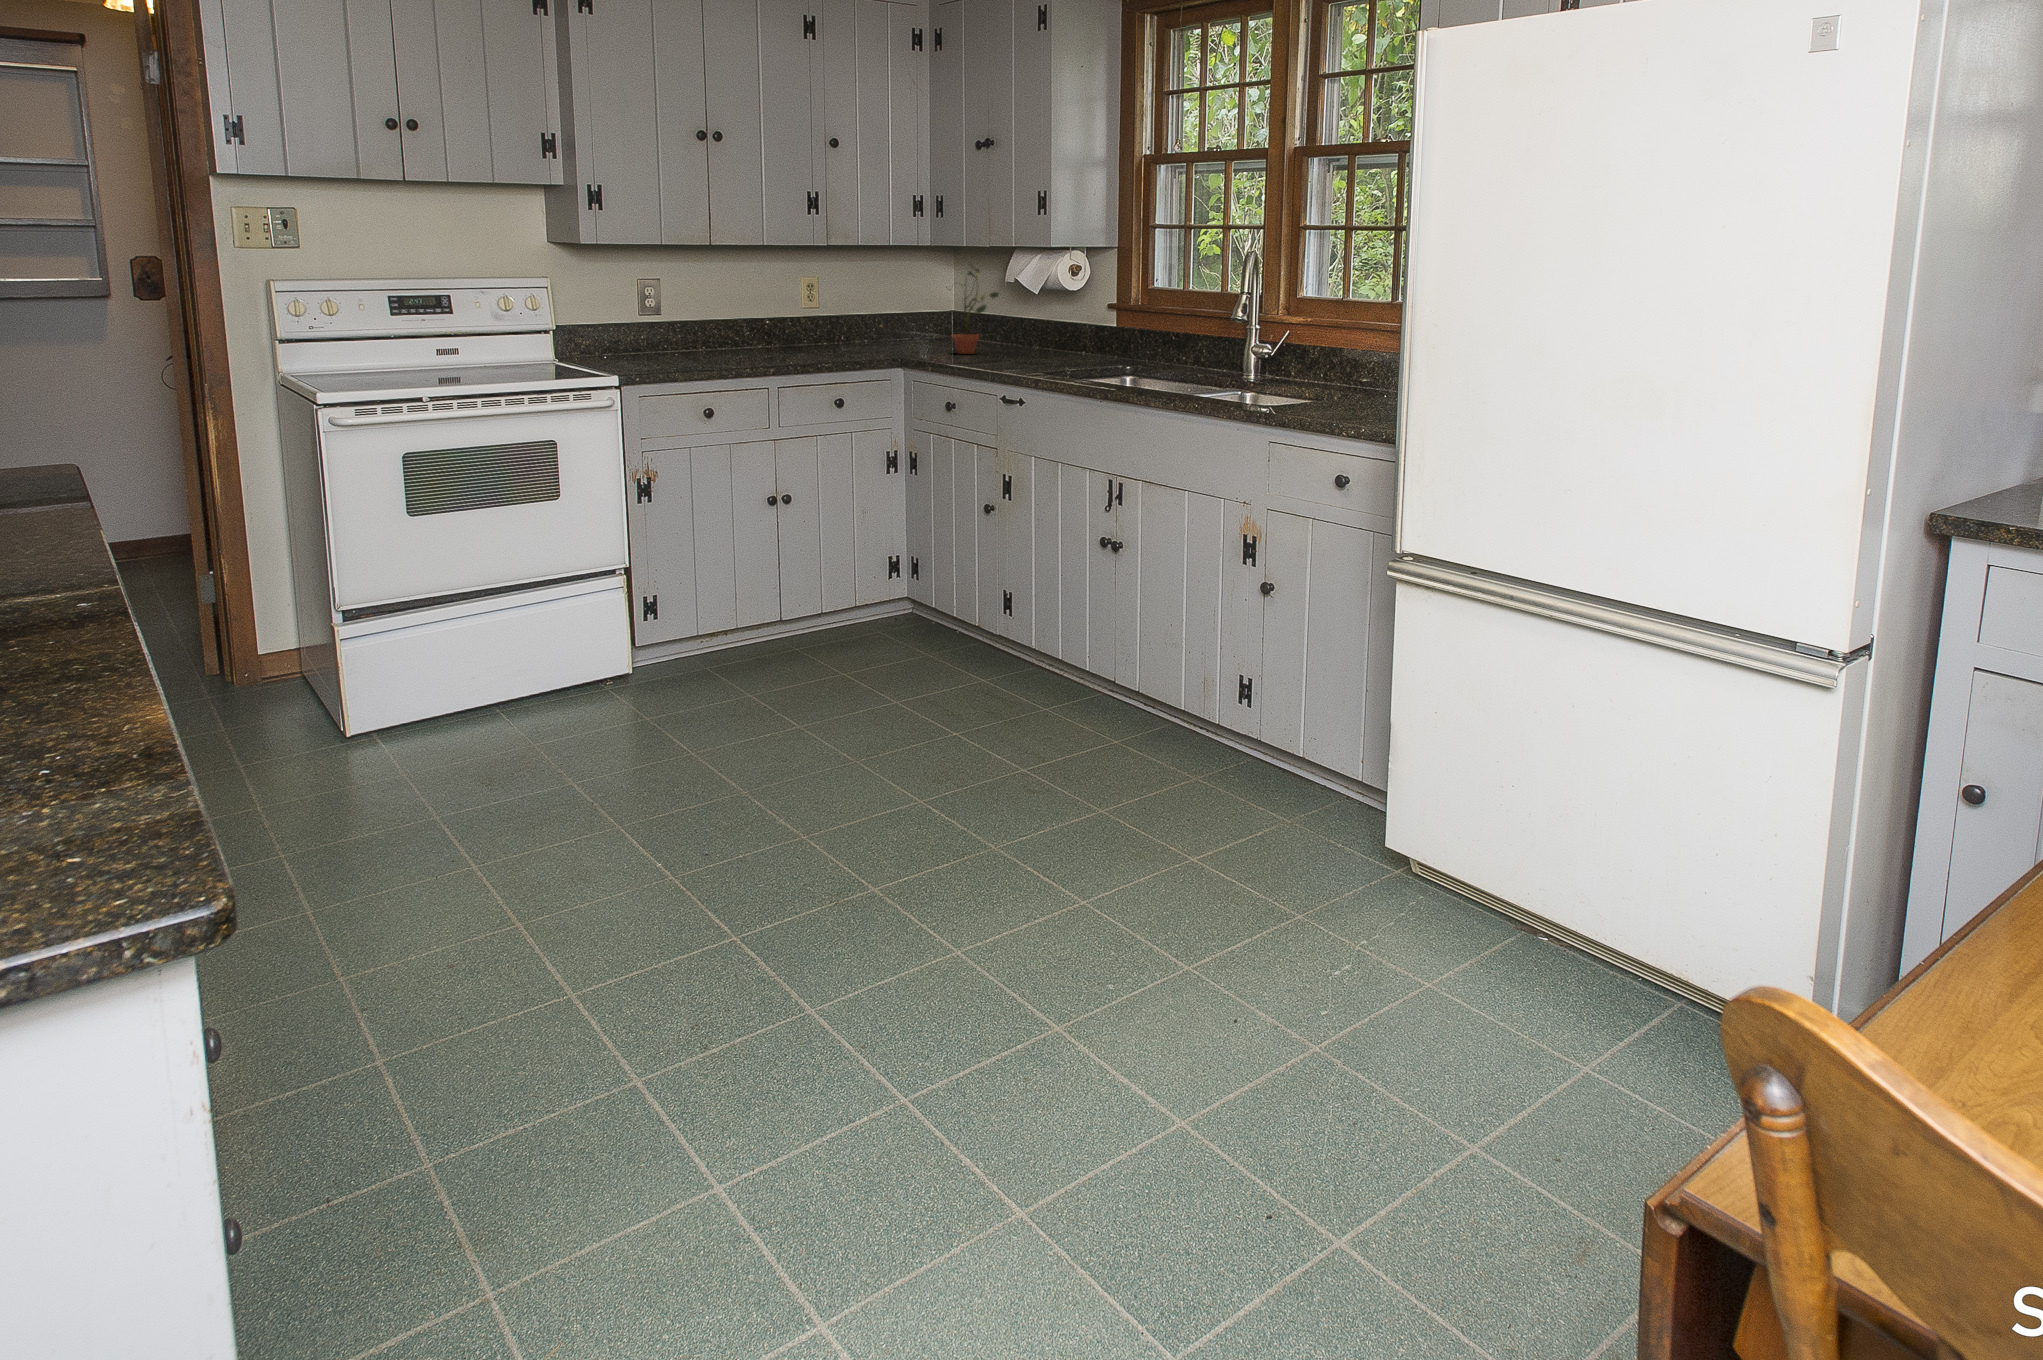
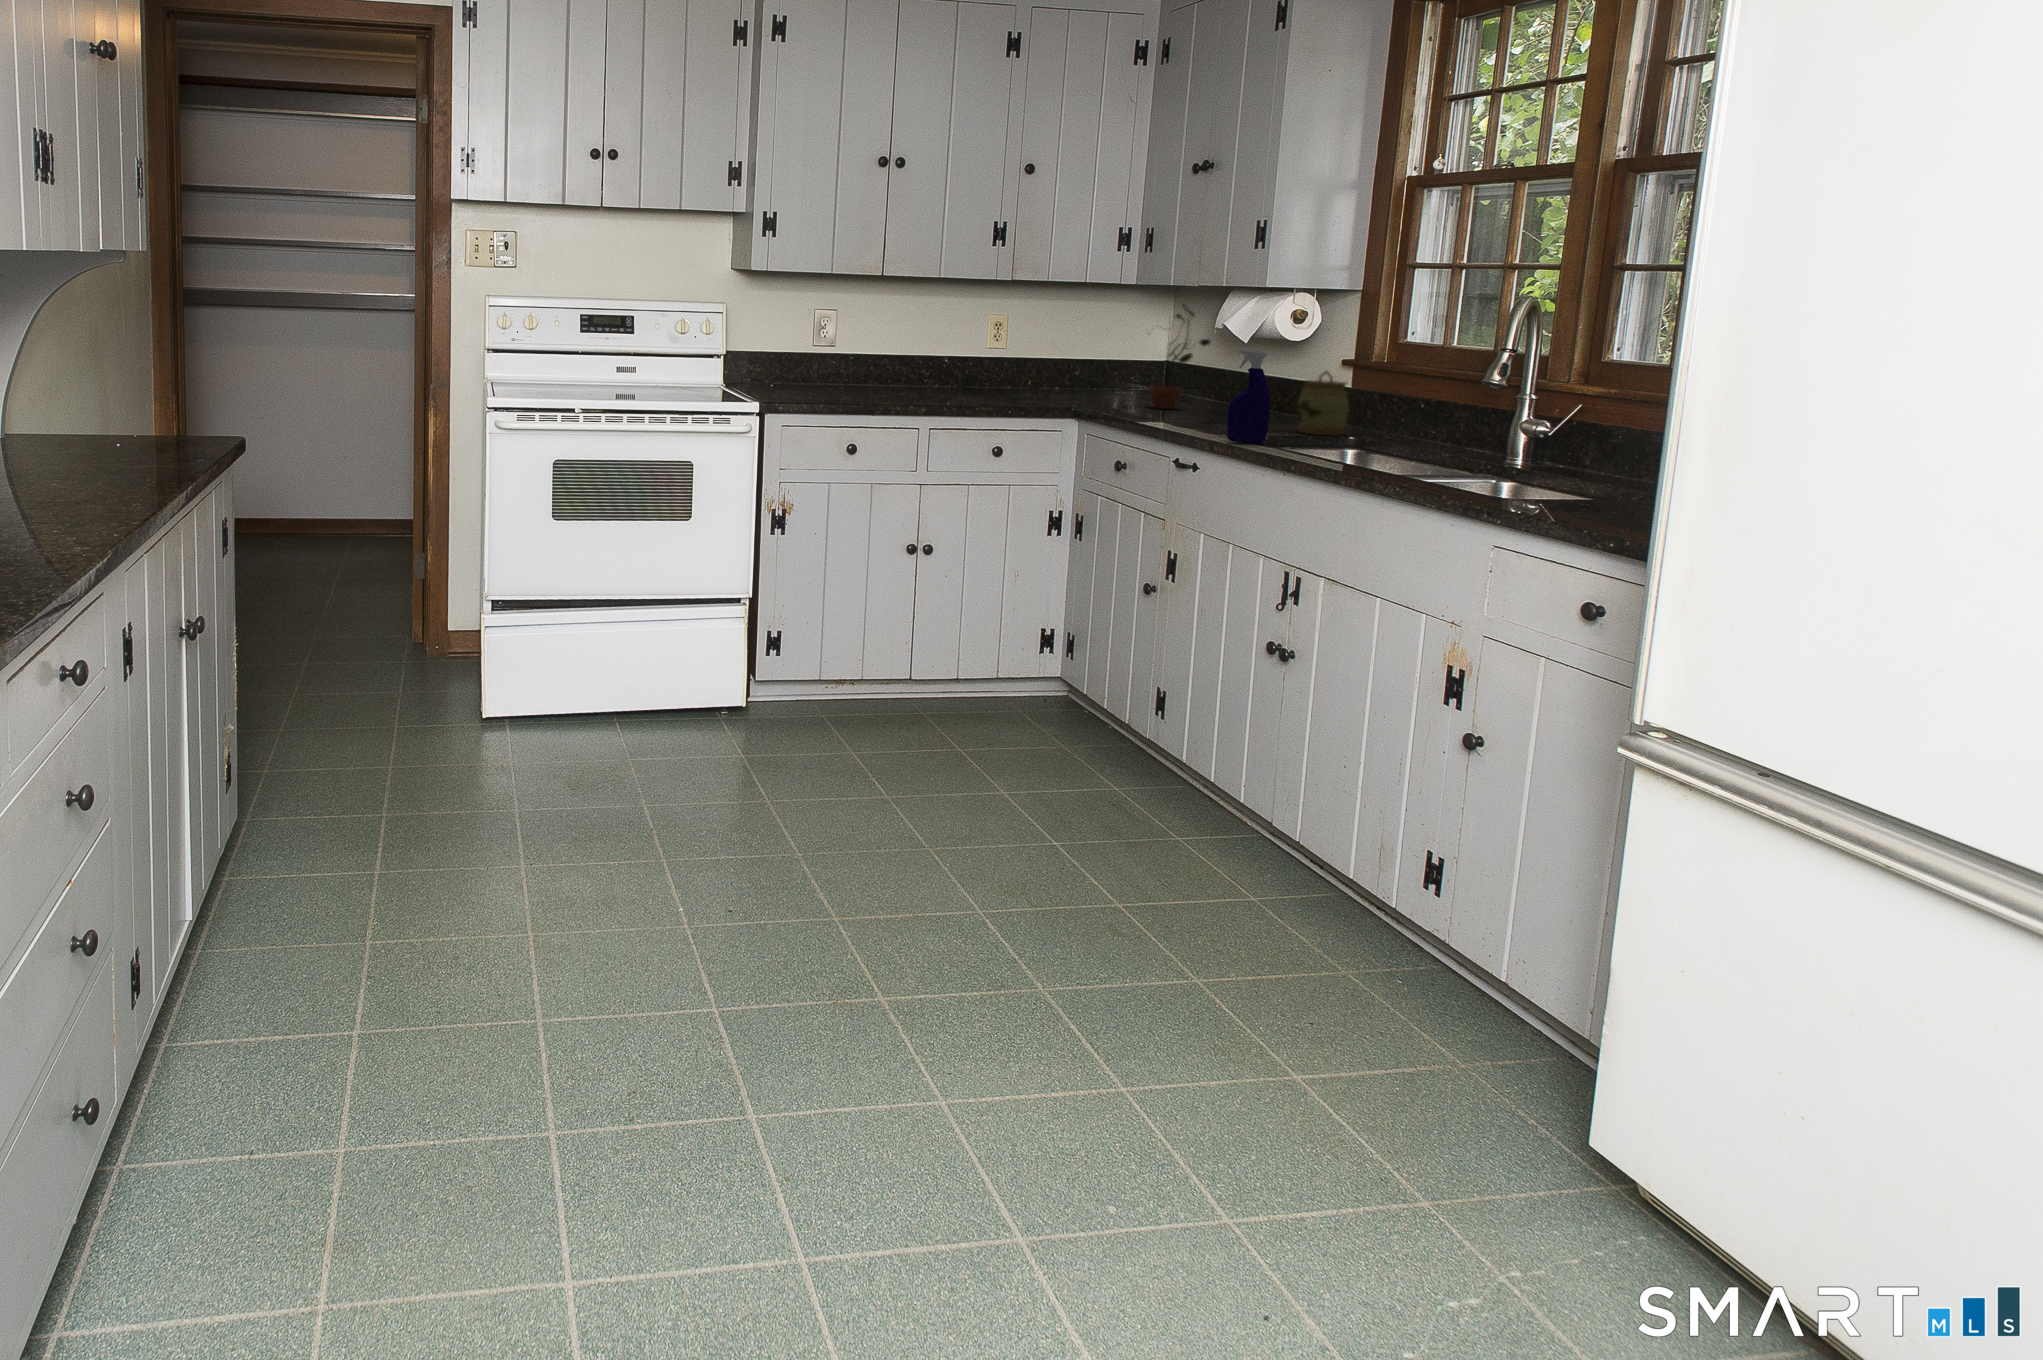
spray bottle: none [1043,300,1073,378] -> present [1227,349,1270,443]
jar: none [1081,314,1120,367] -> present [1298,371,1349,436]

